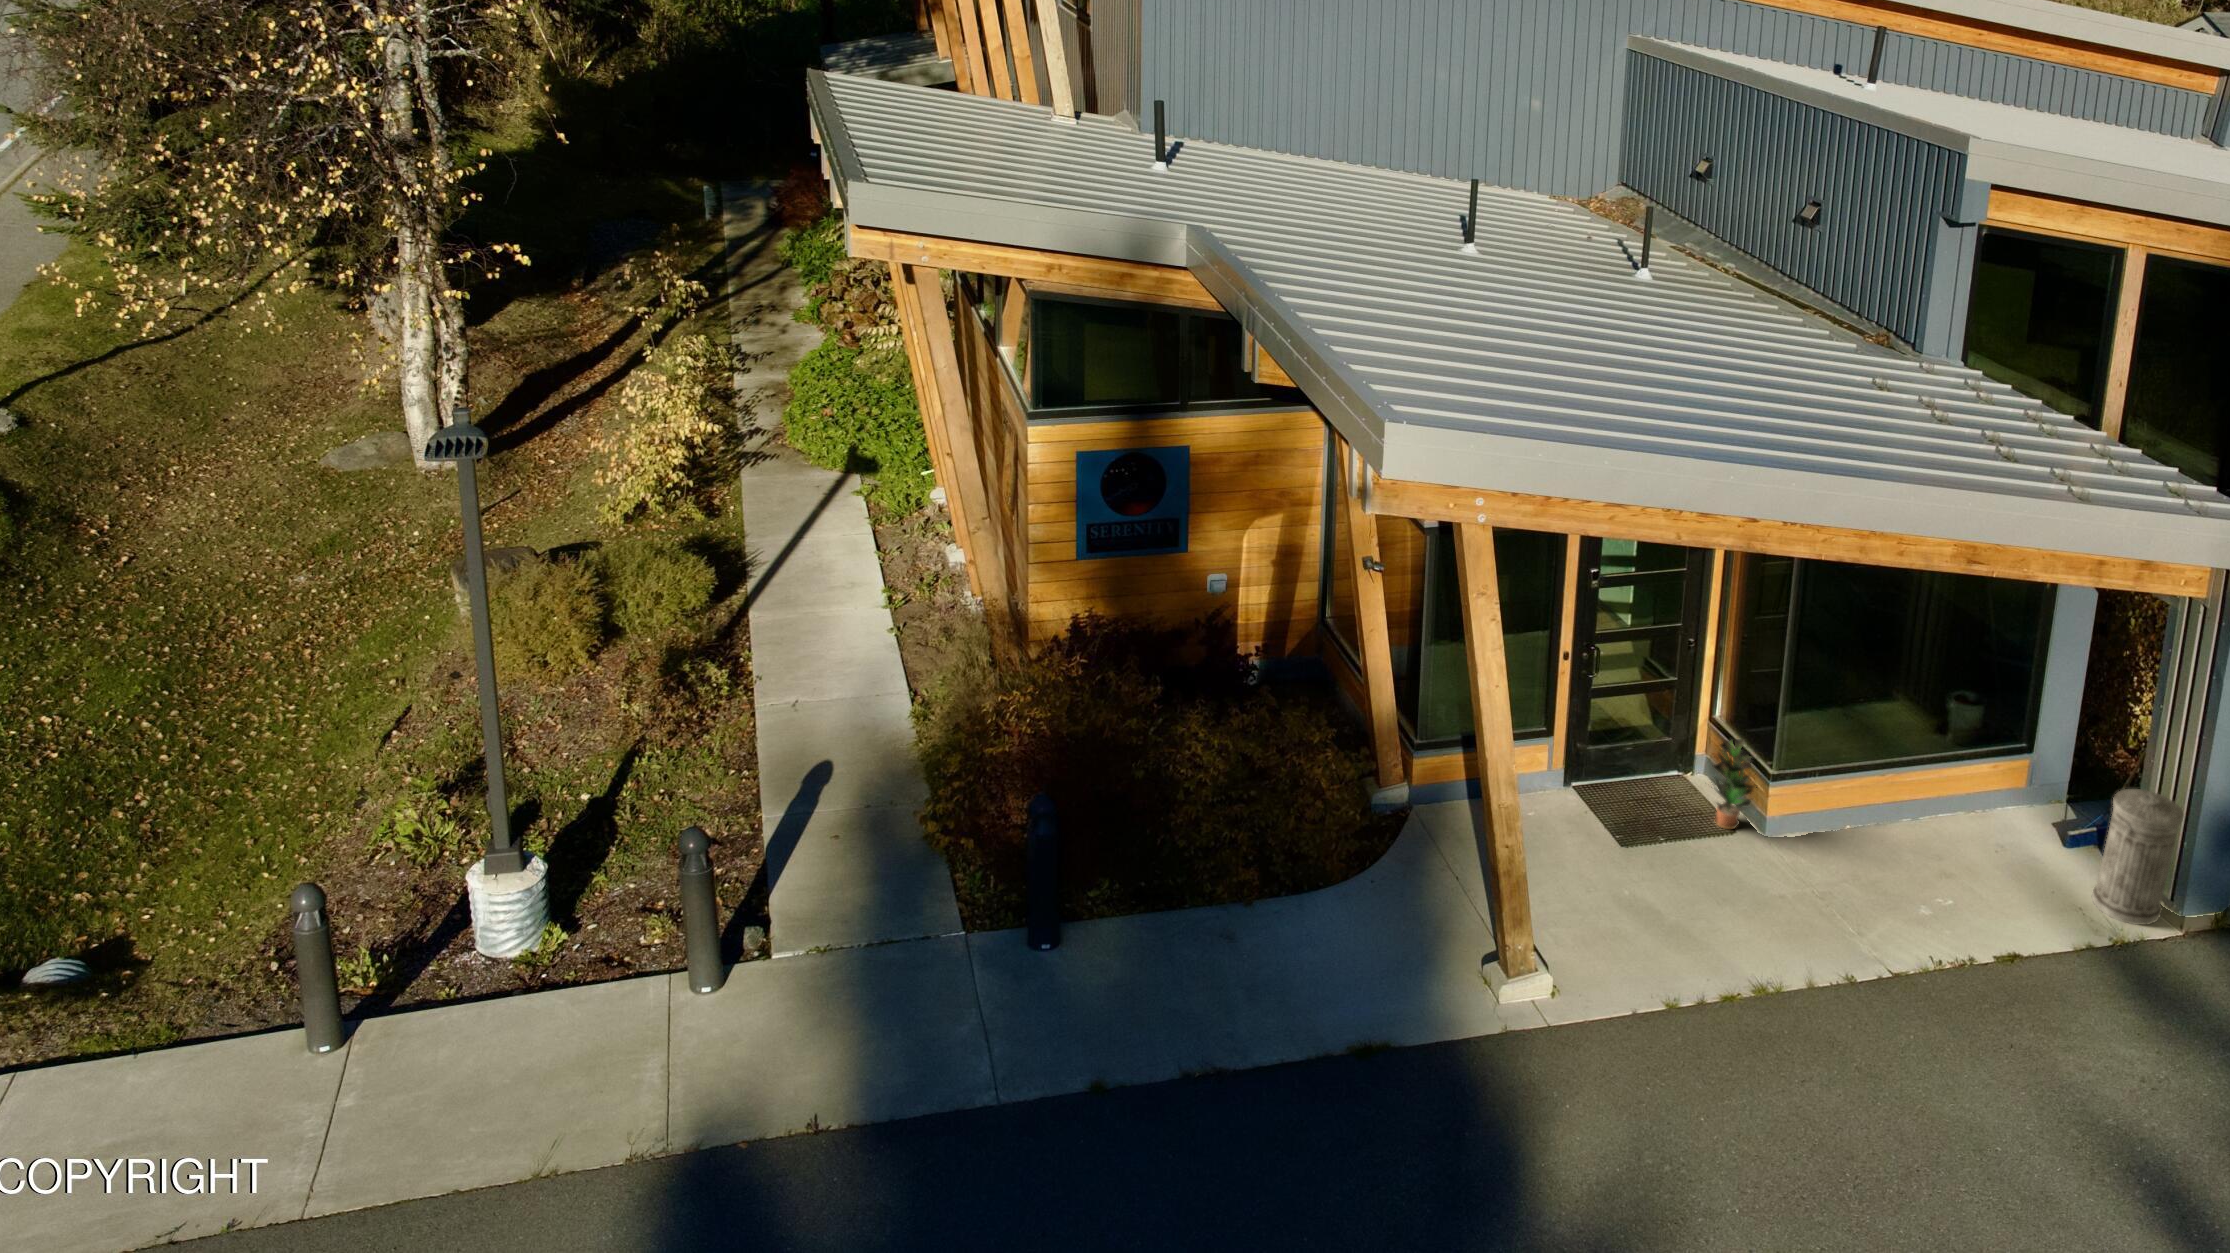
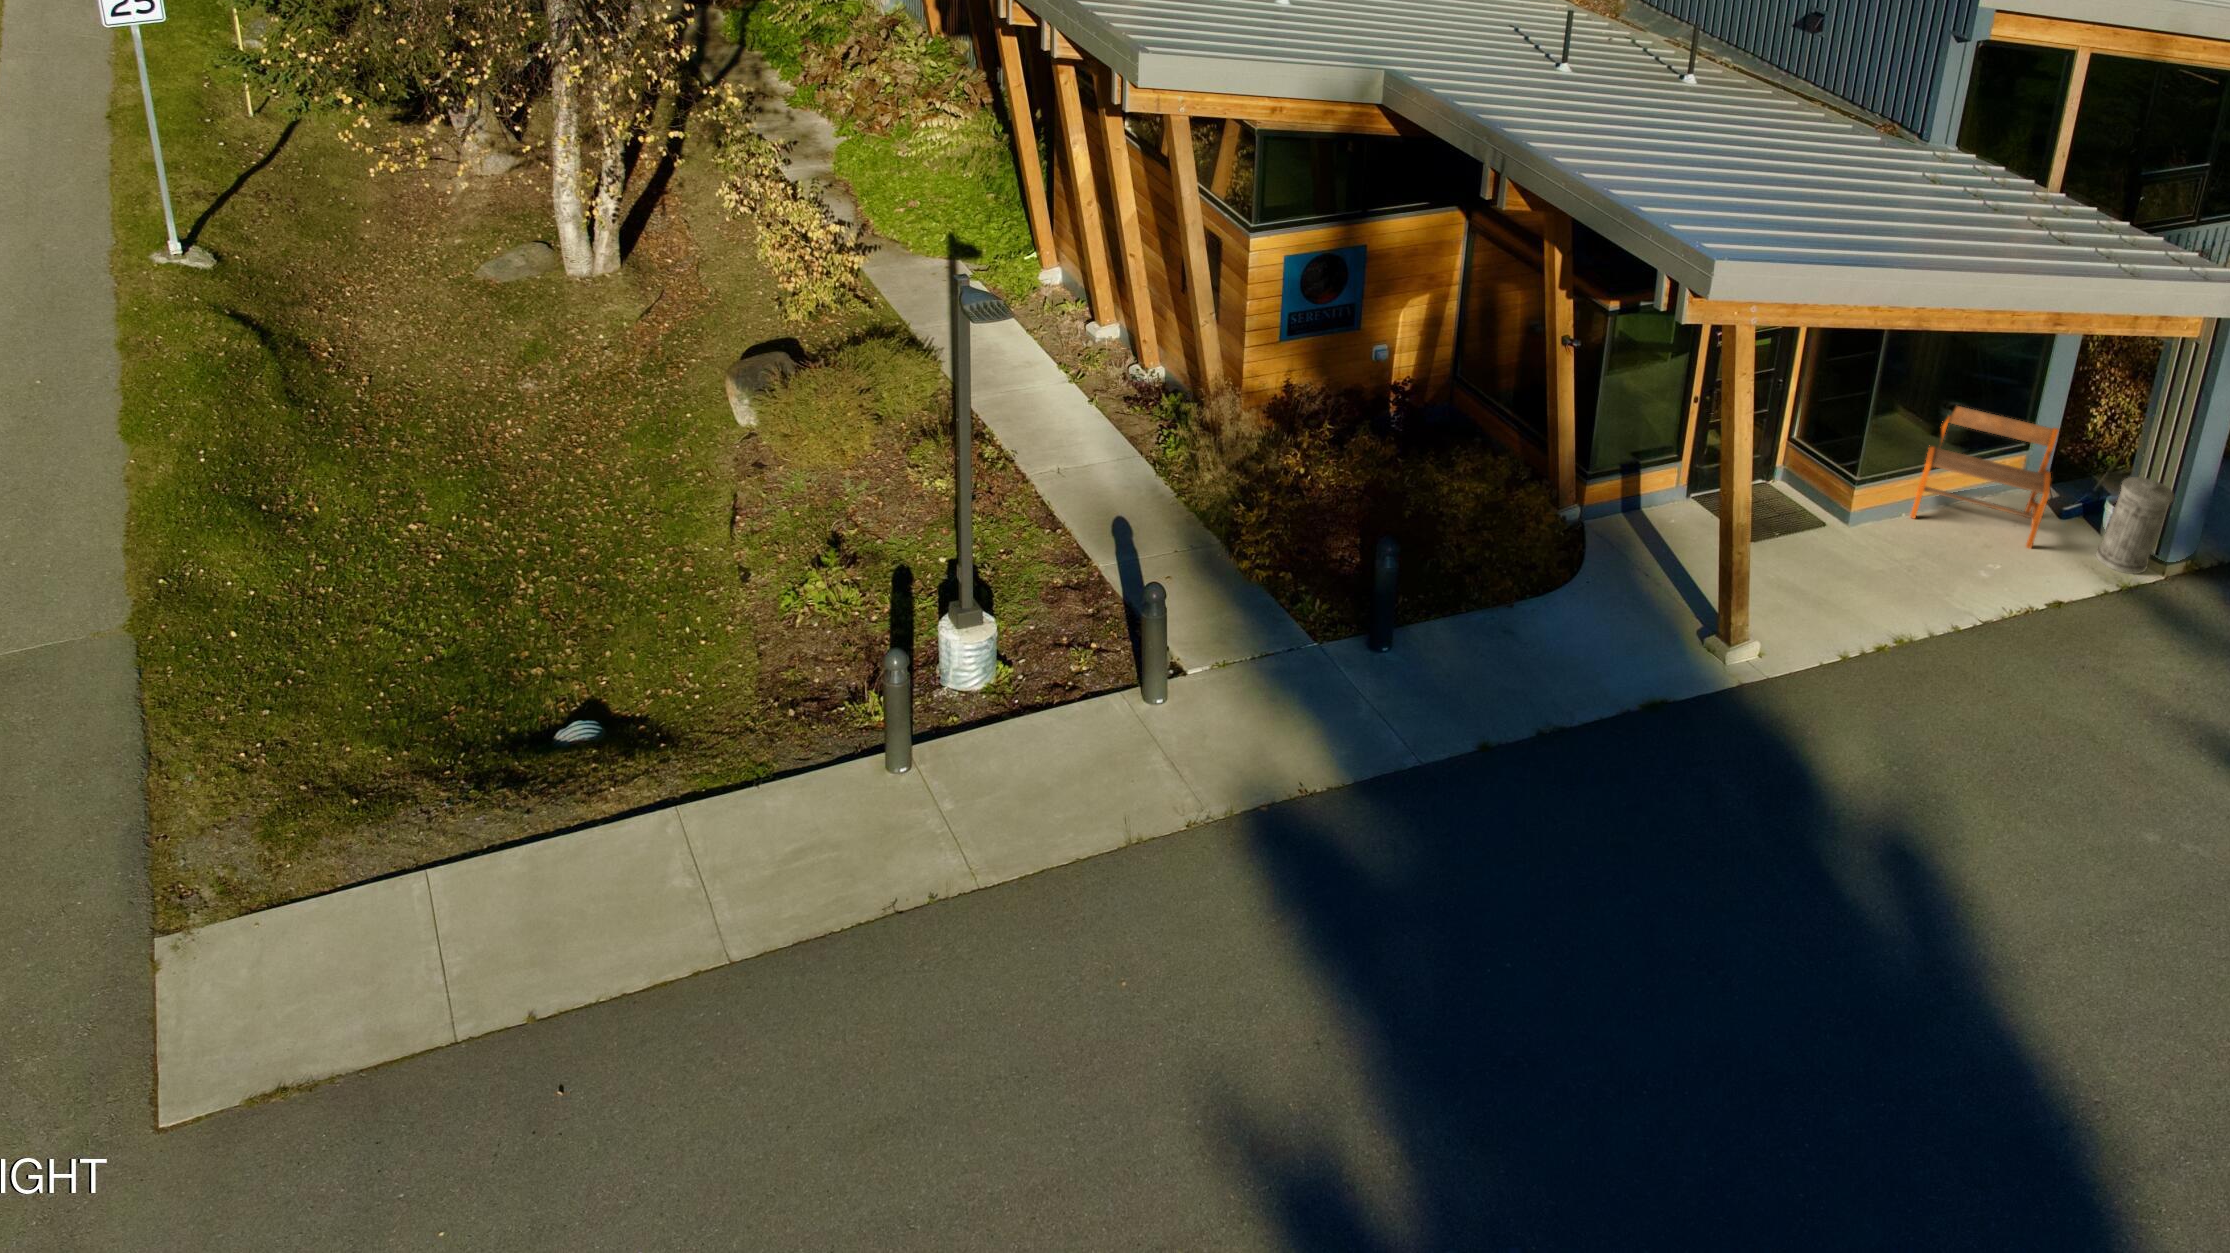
bench: none [1851,678,2041,881] -> present [1910,406,2059,549]
potted plant: present [1711,739,1757,829] -> none [1805,457,1851,525]

